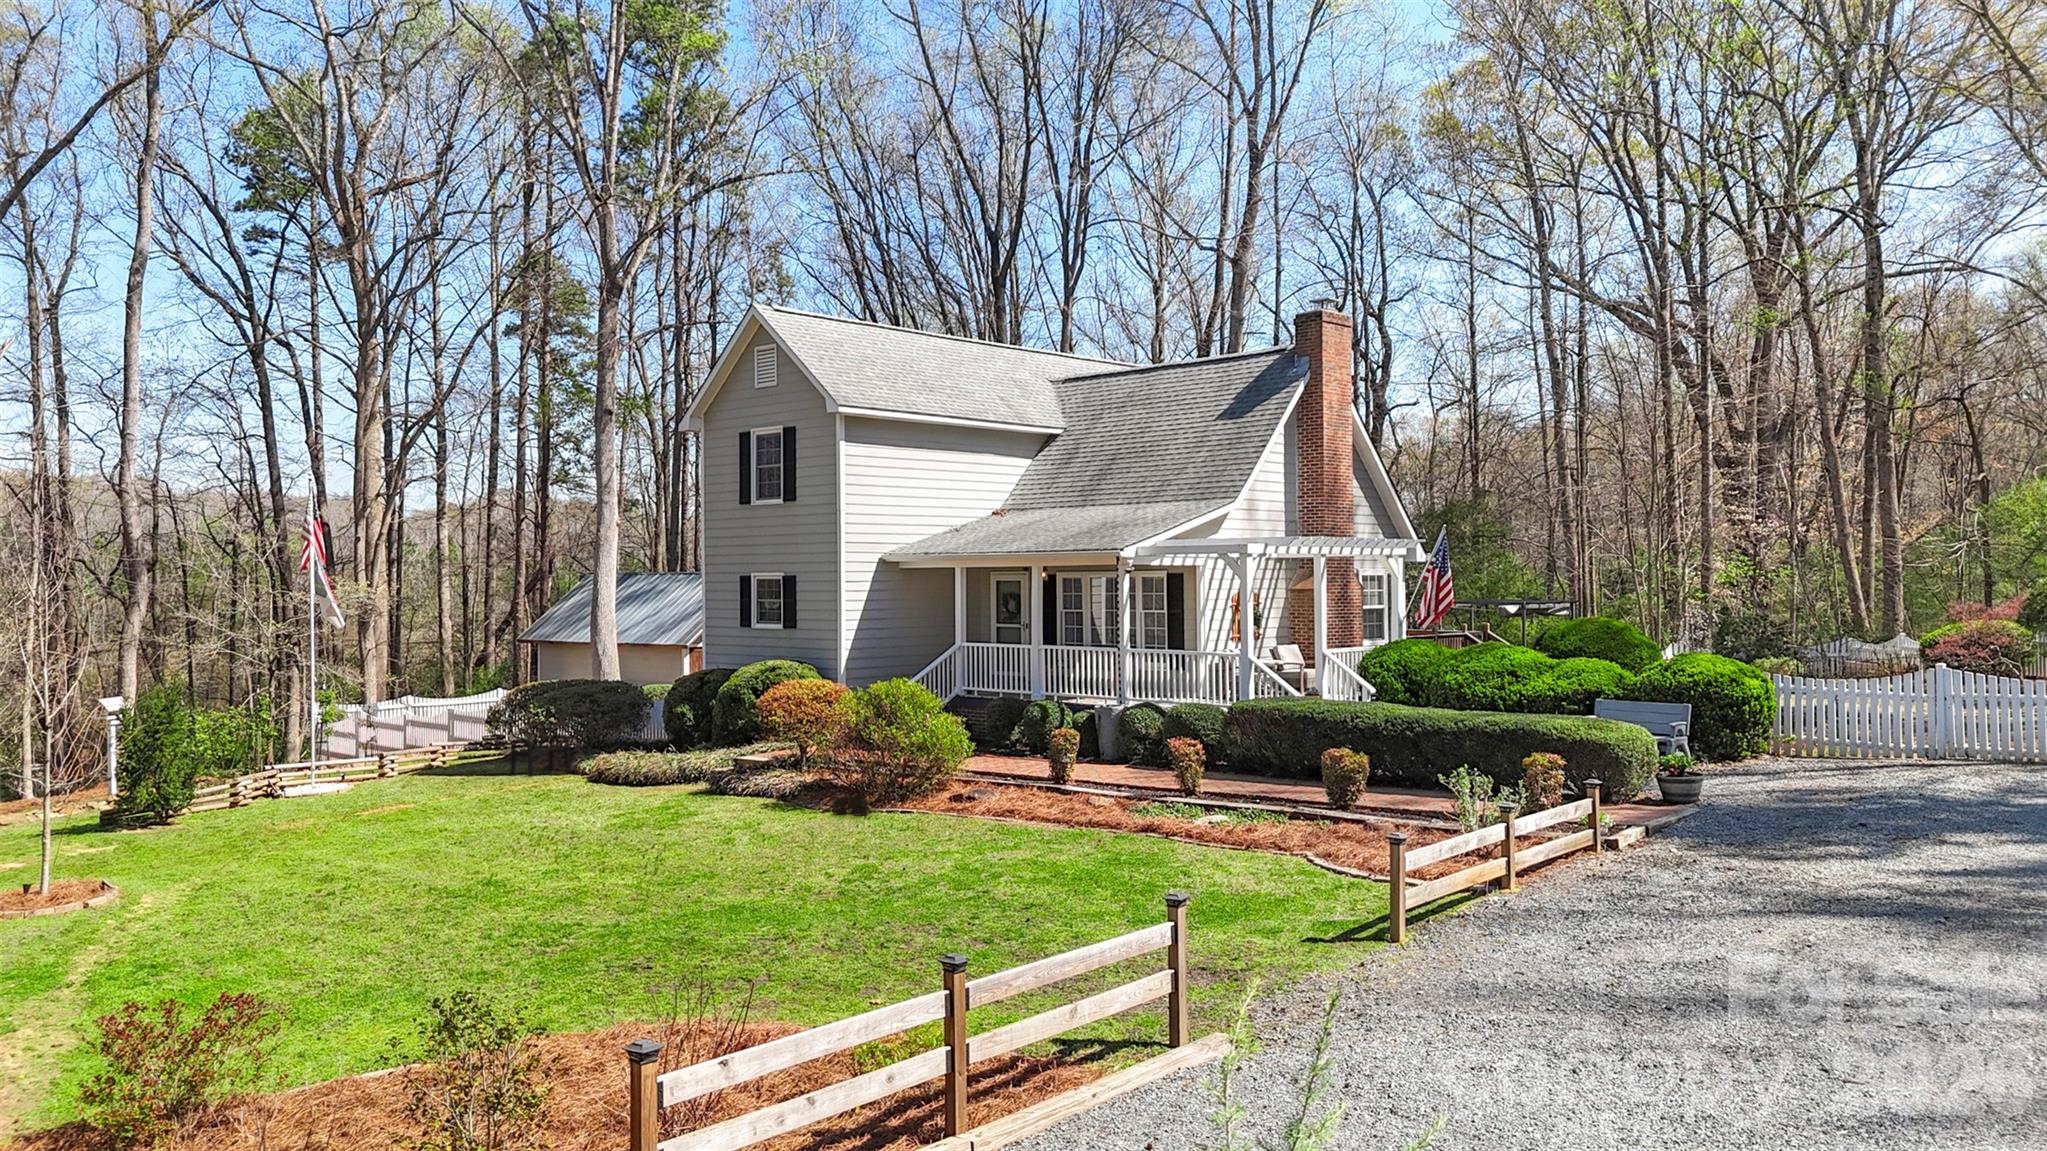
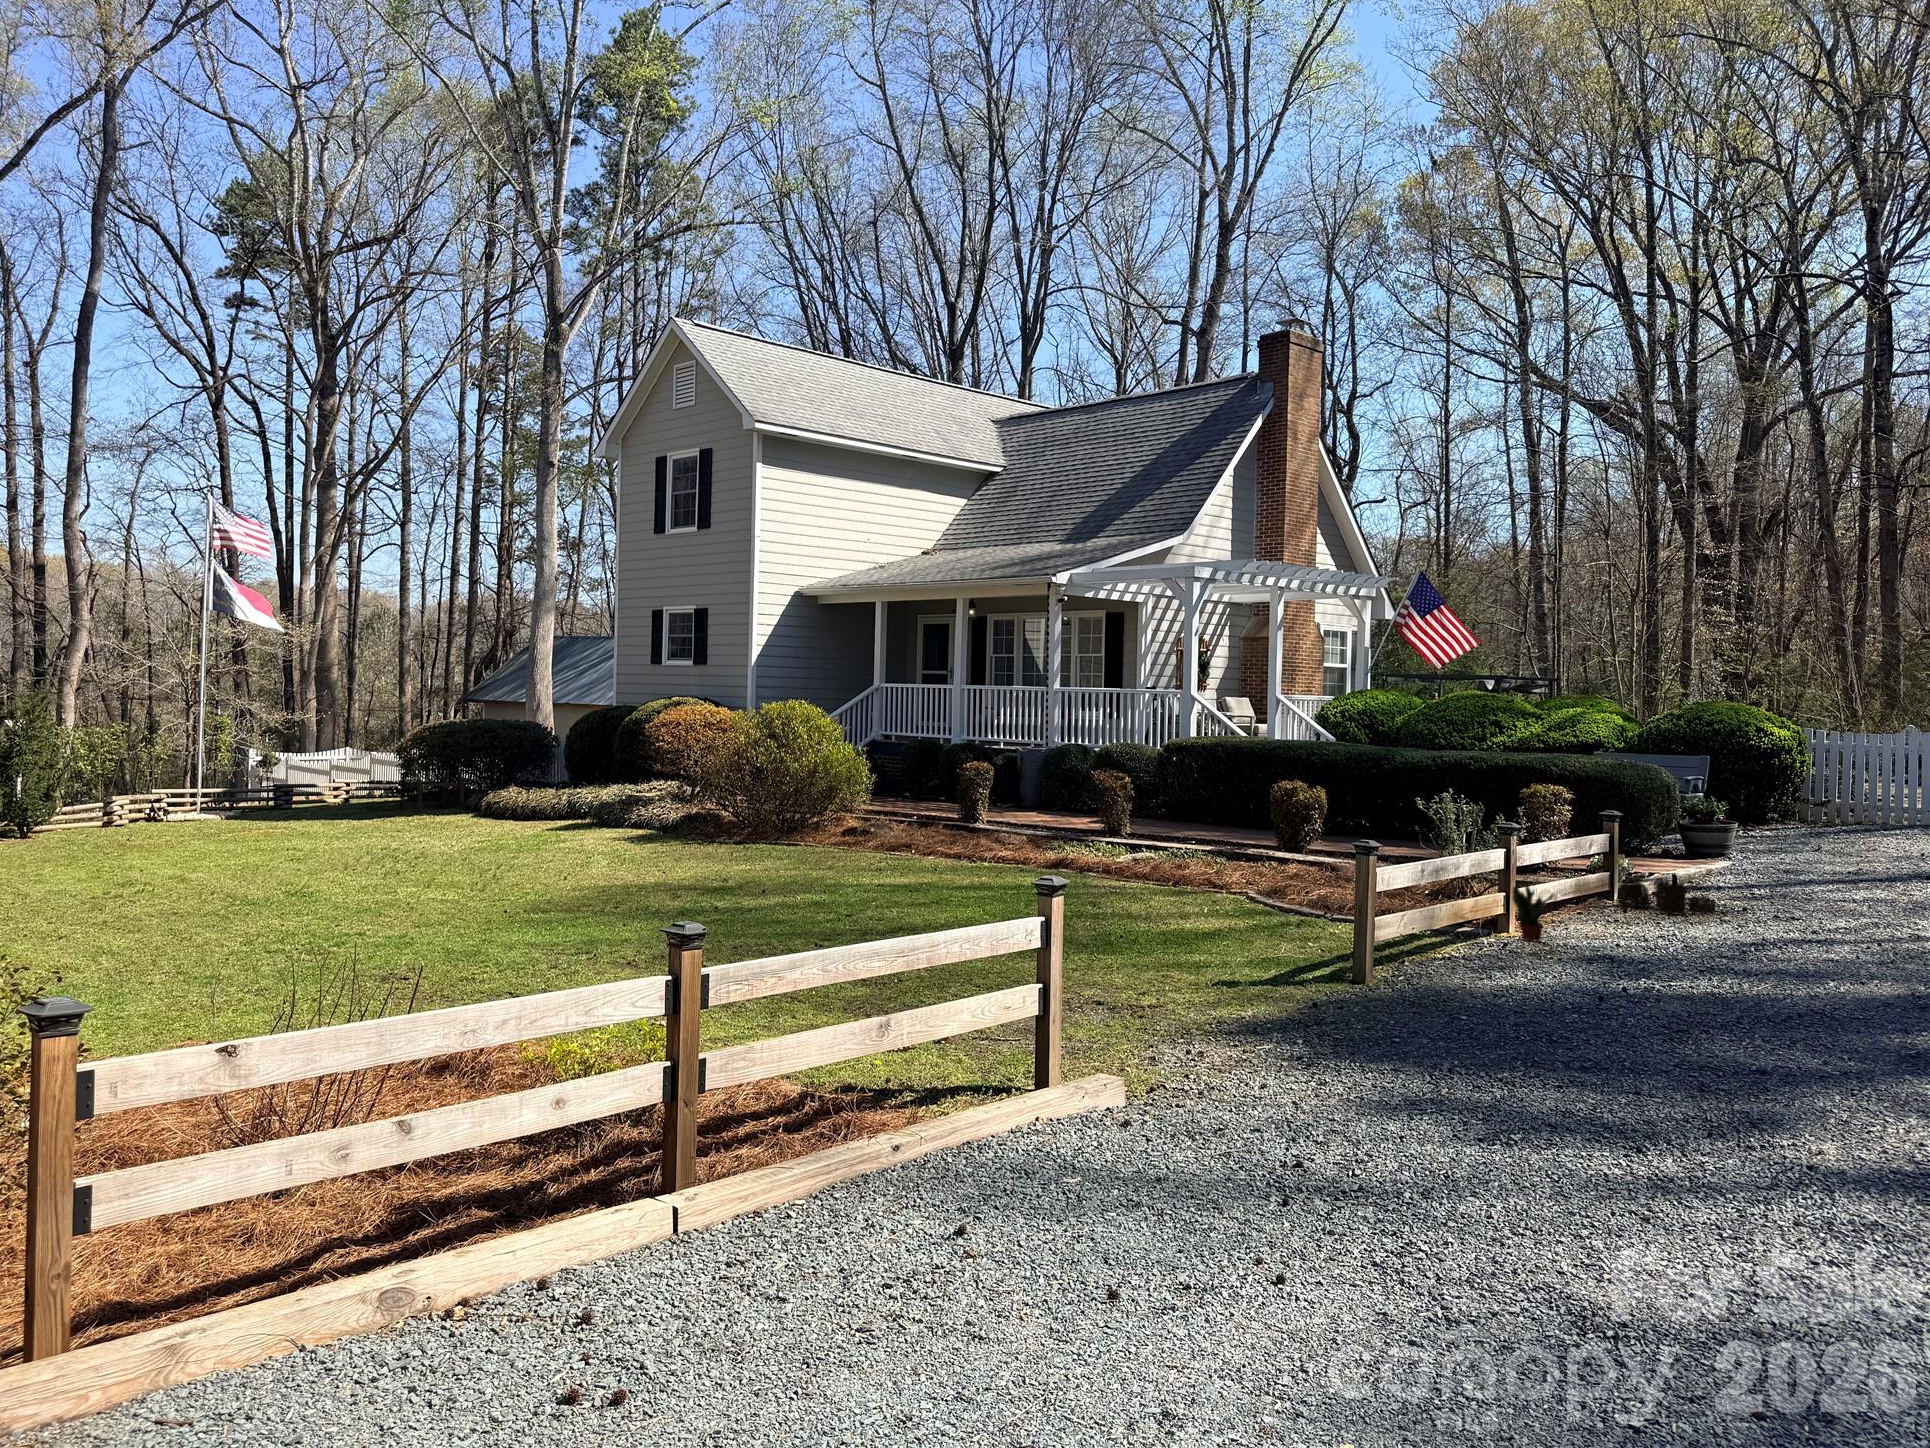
woven basket: present [832,794,868,816] -> present [1617,880,1716,915]
potted plant: none [1513,846,1545,895] -> present [1512,885,1554,941]

